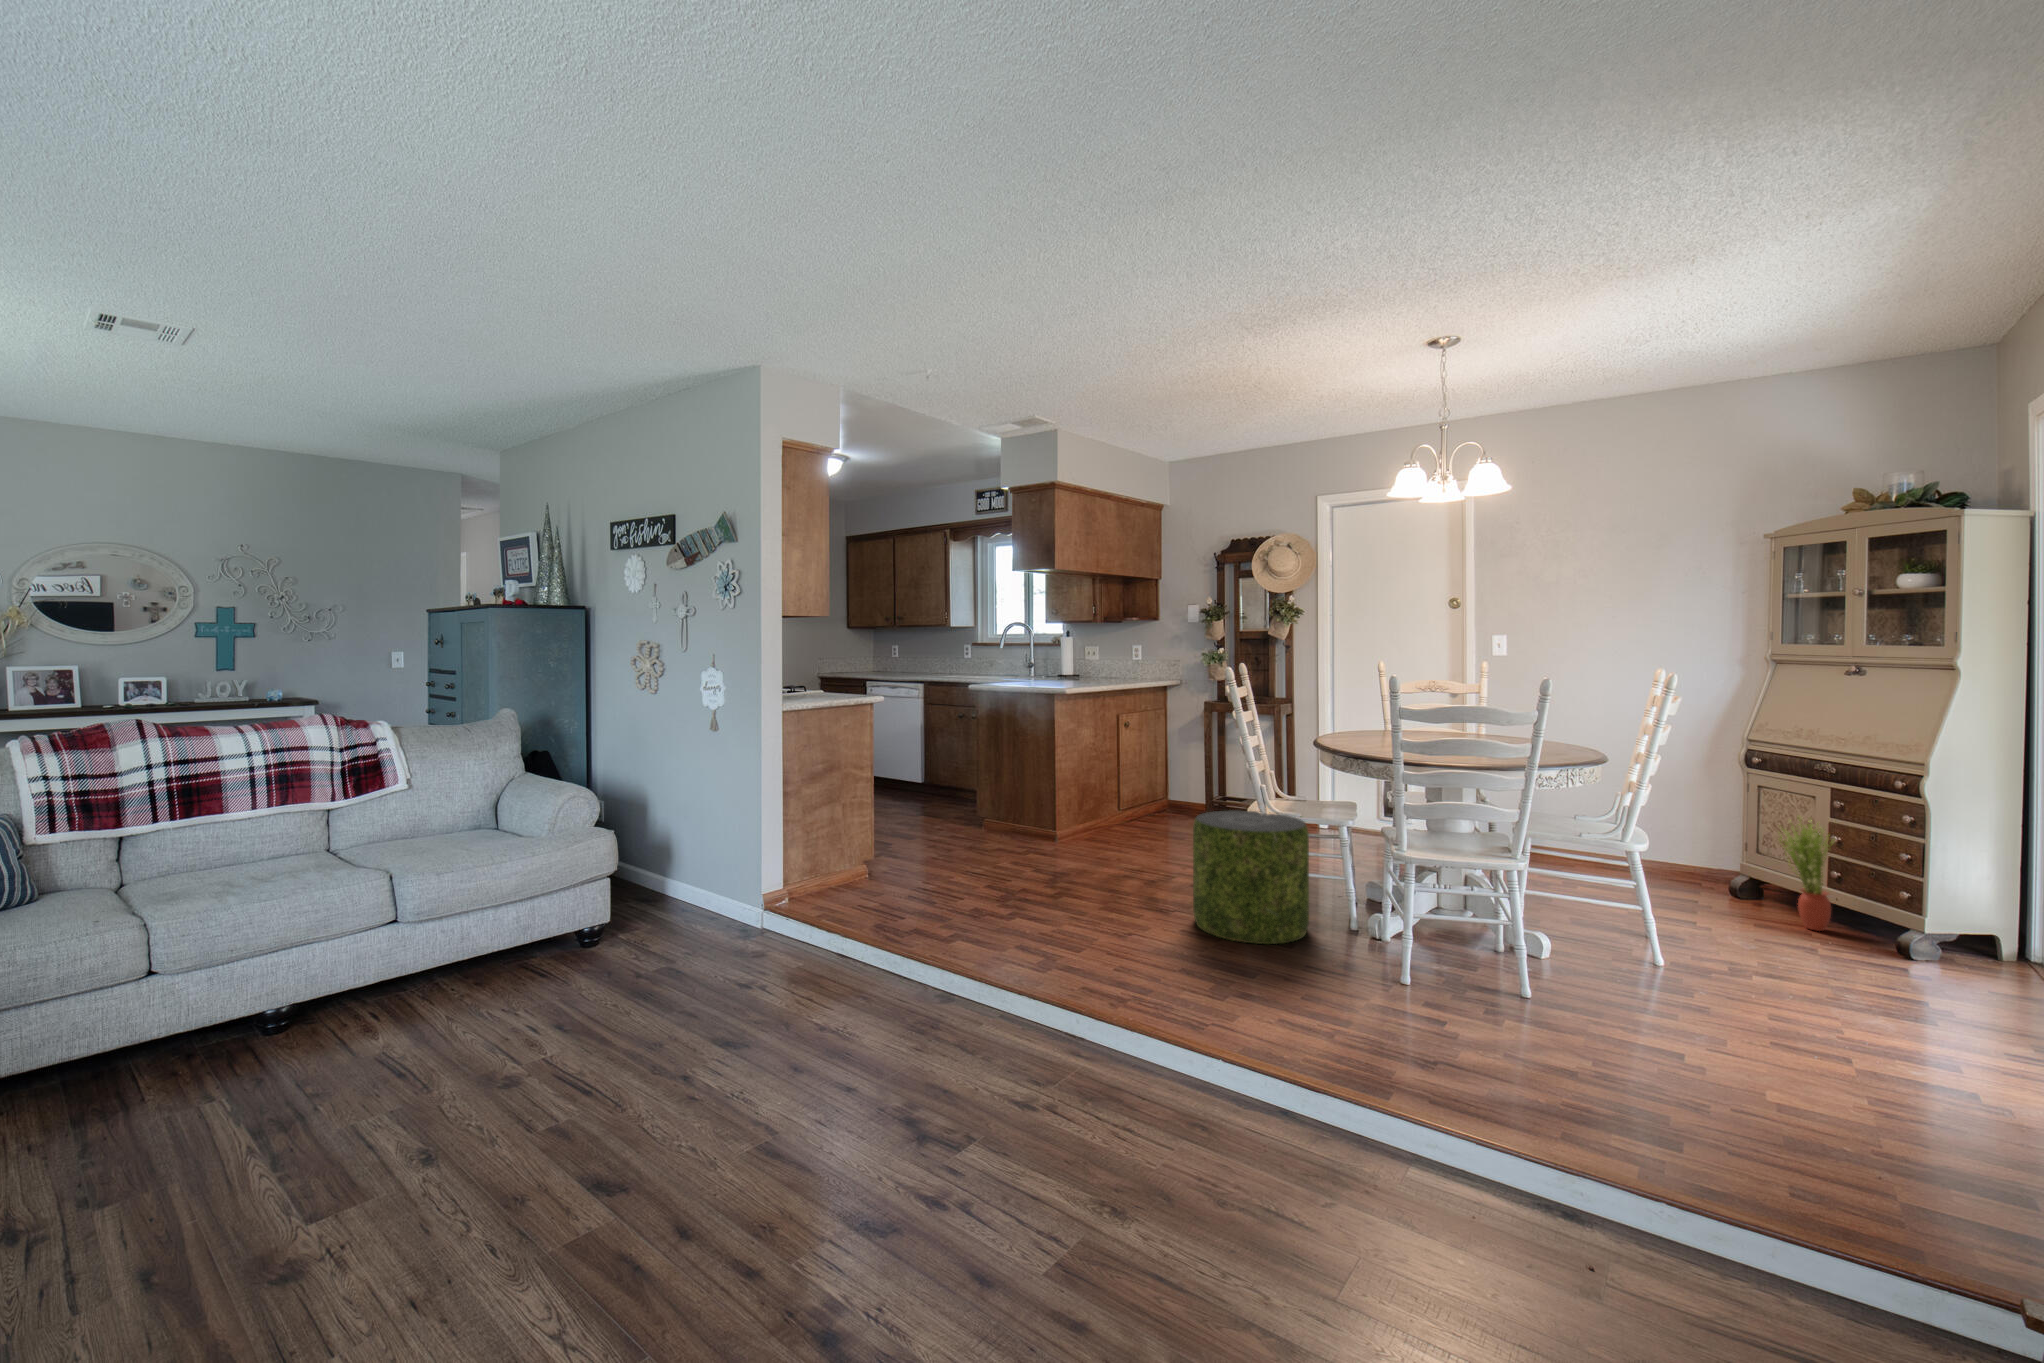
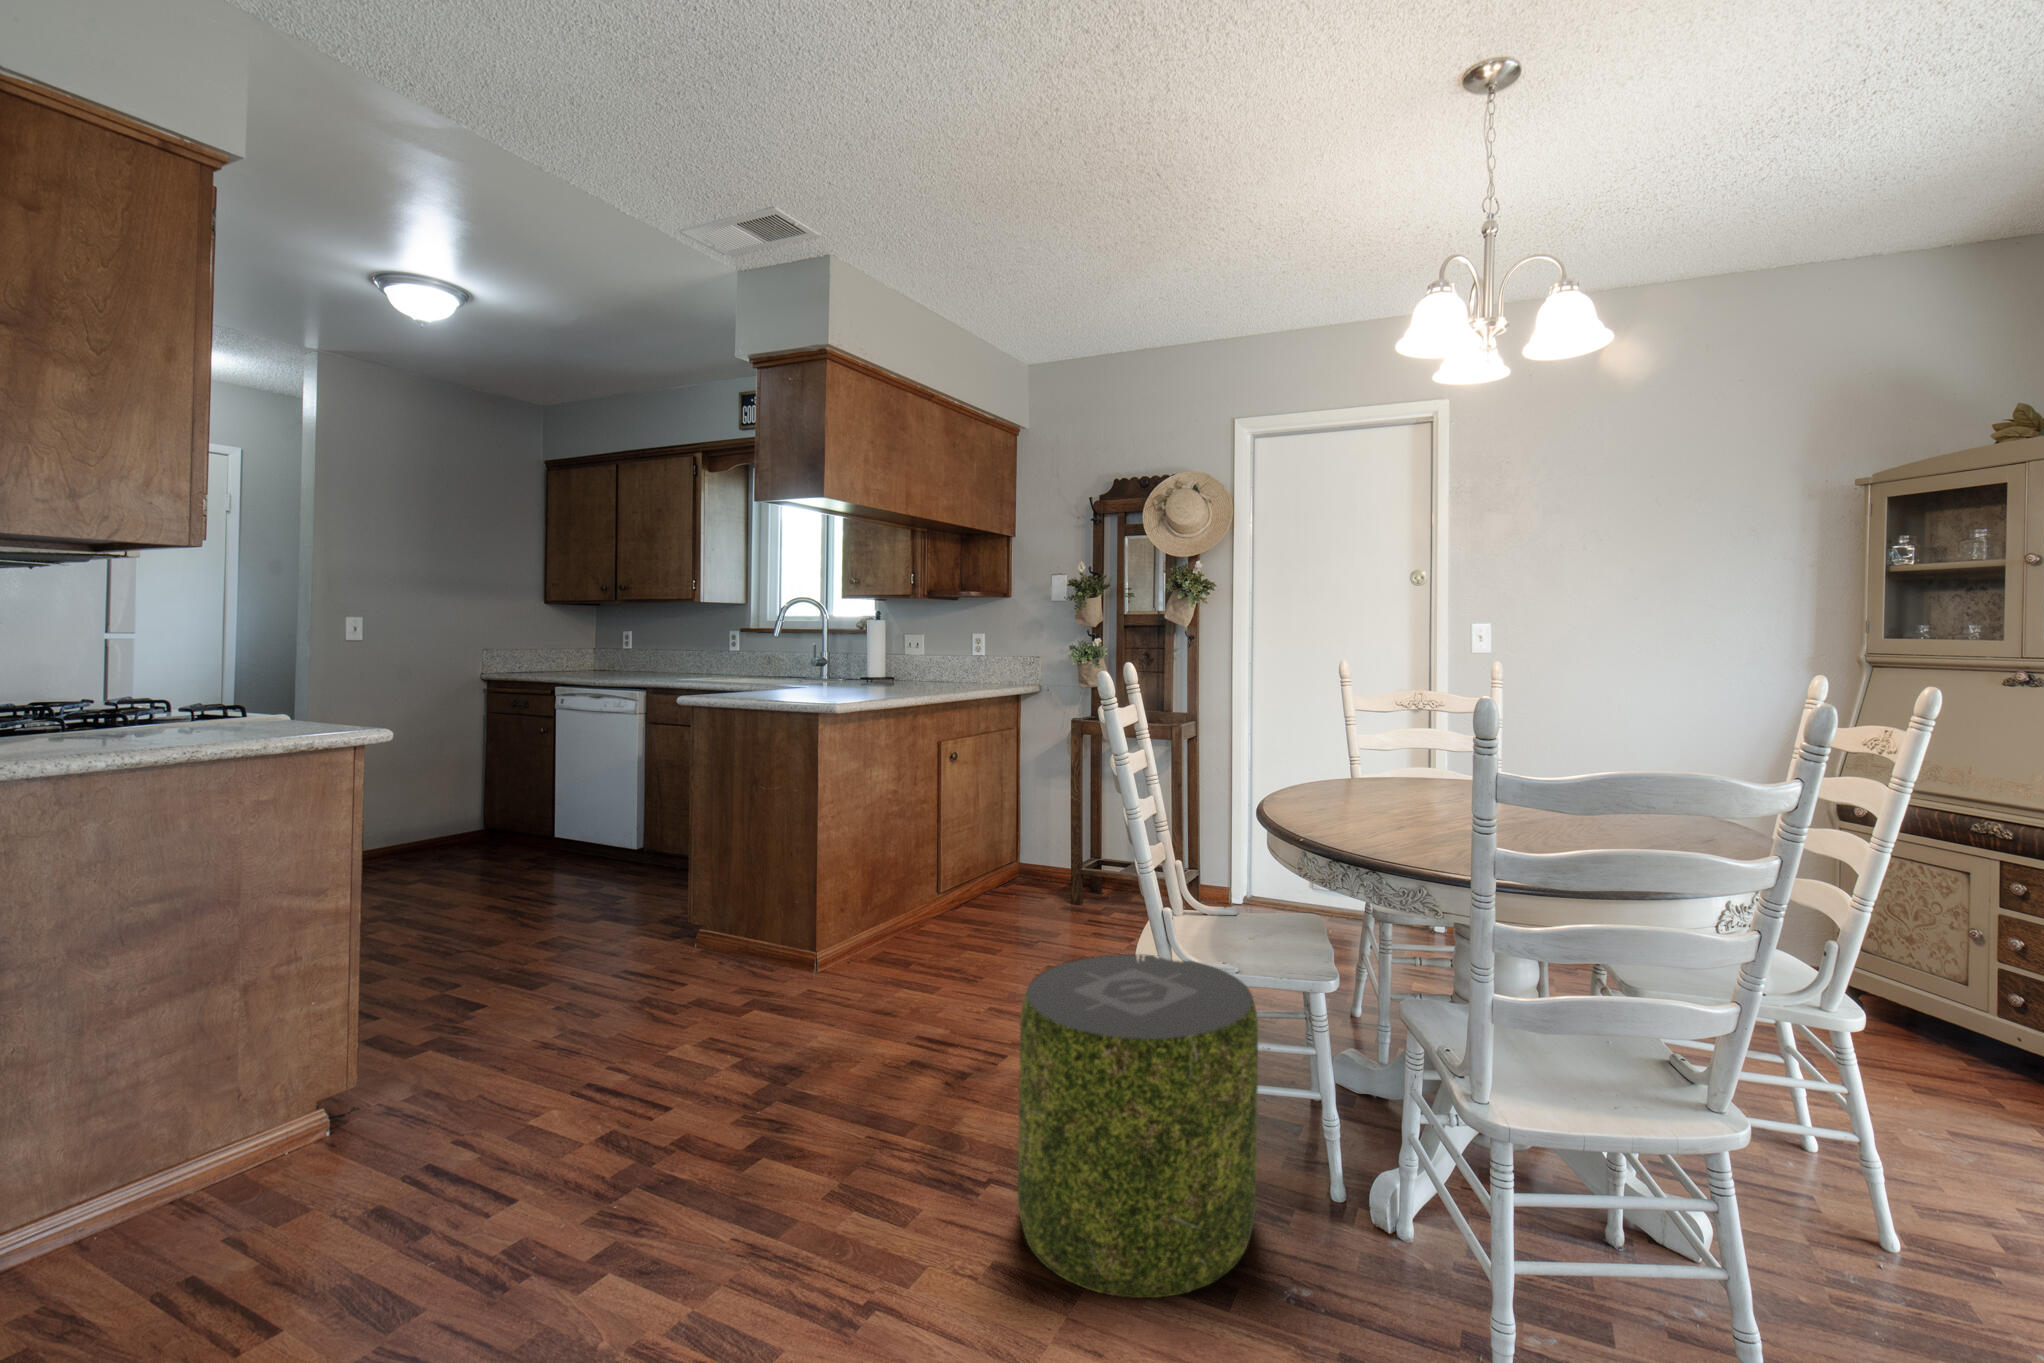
potted plant: present [1780,817,1834,931] -> none [1927,903,2026,1092]

